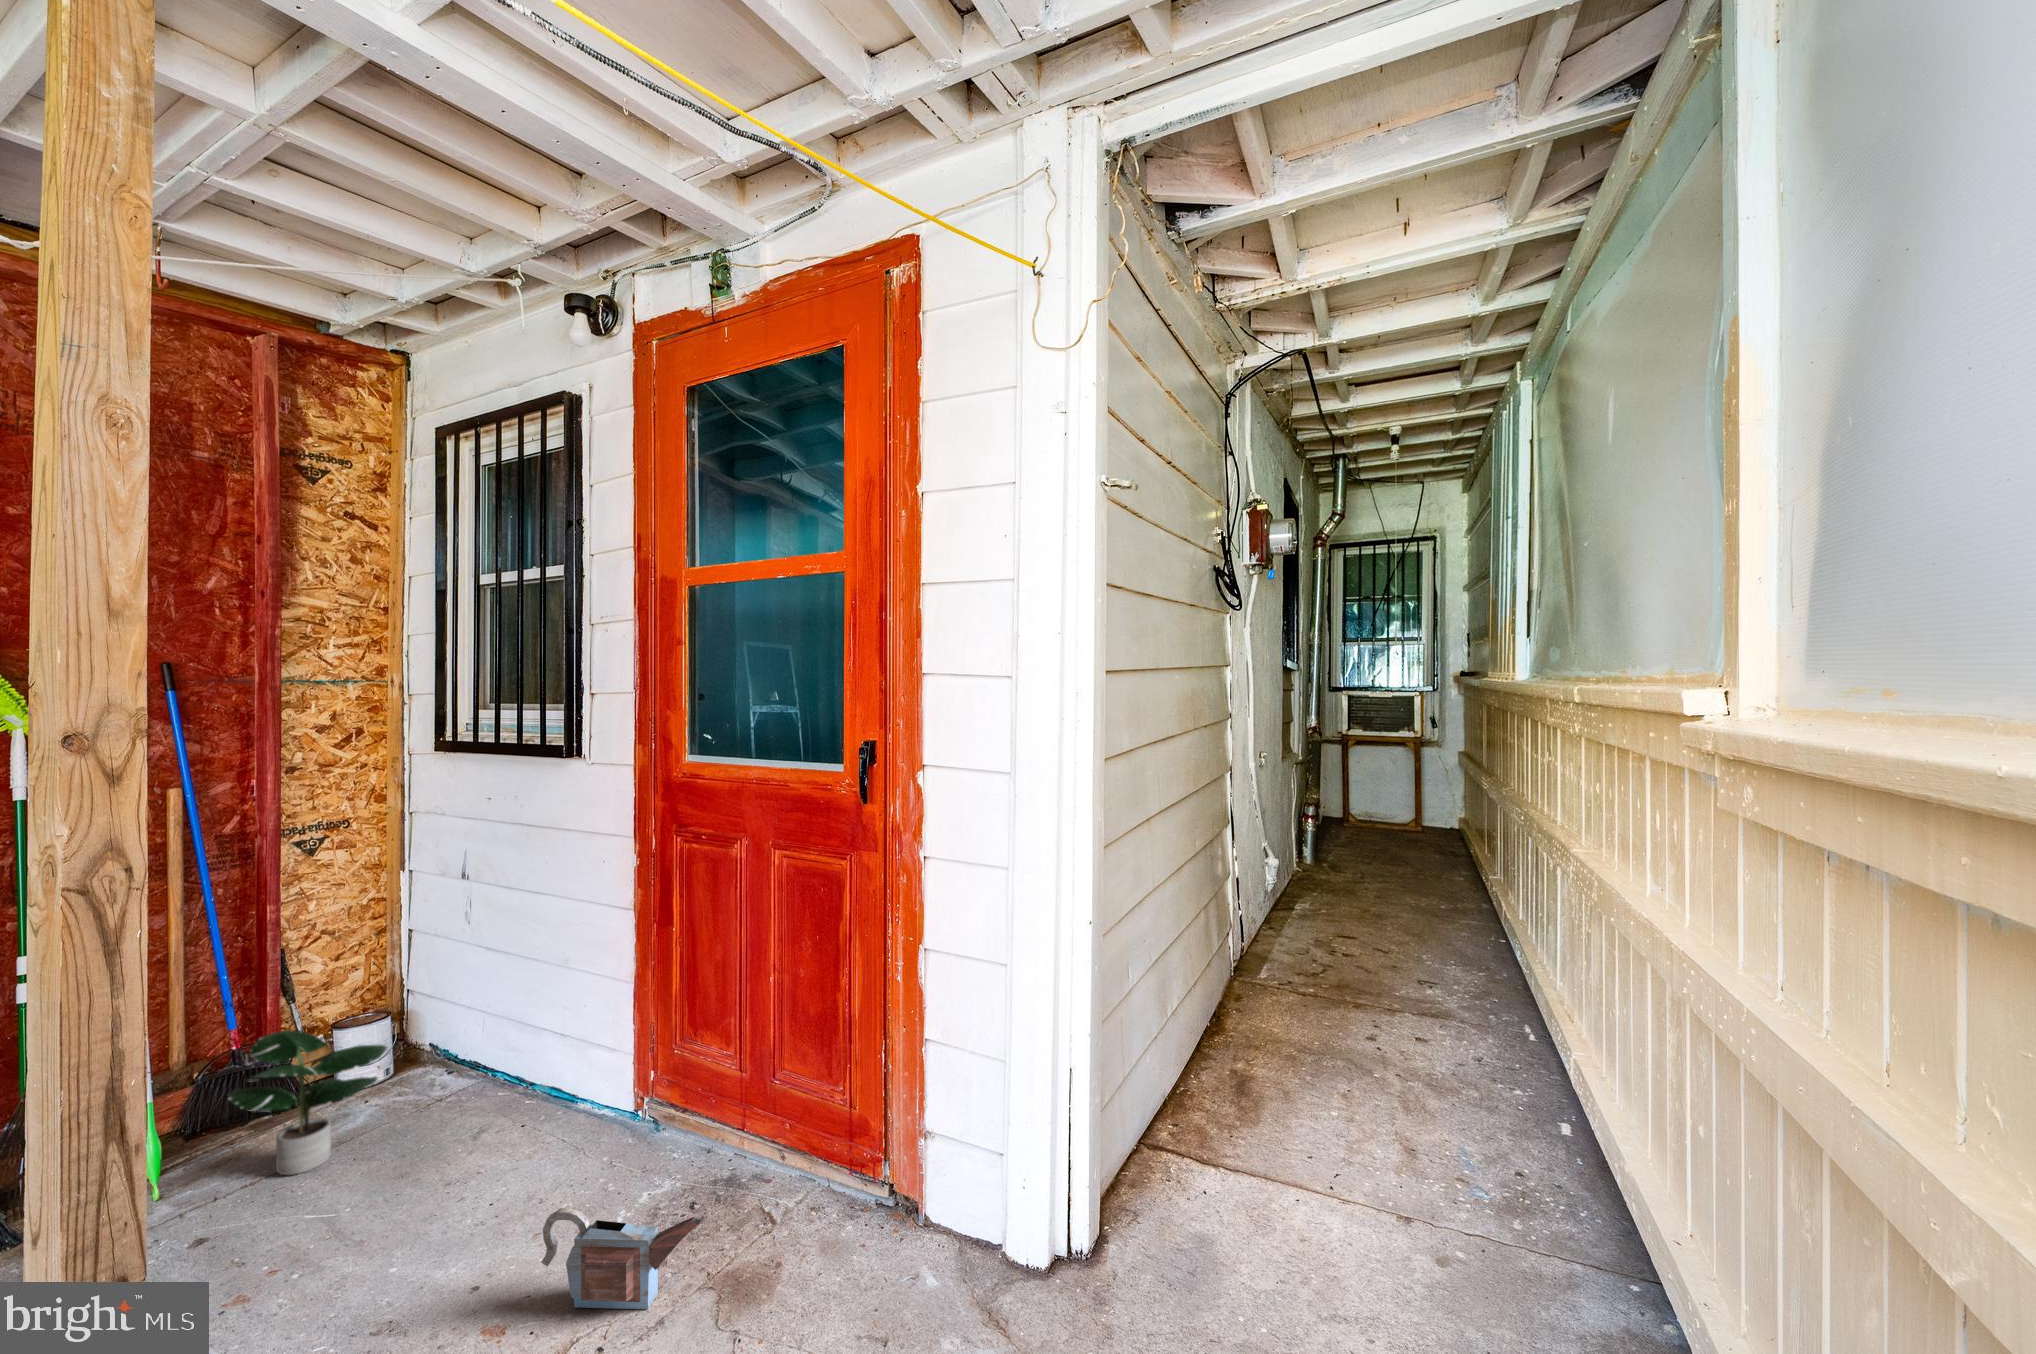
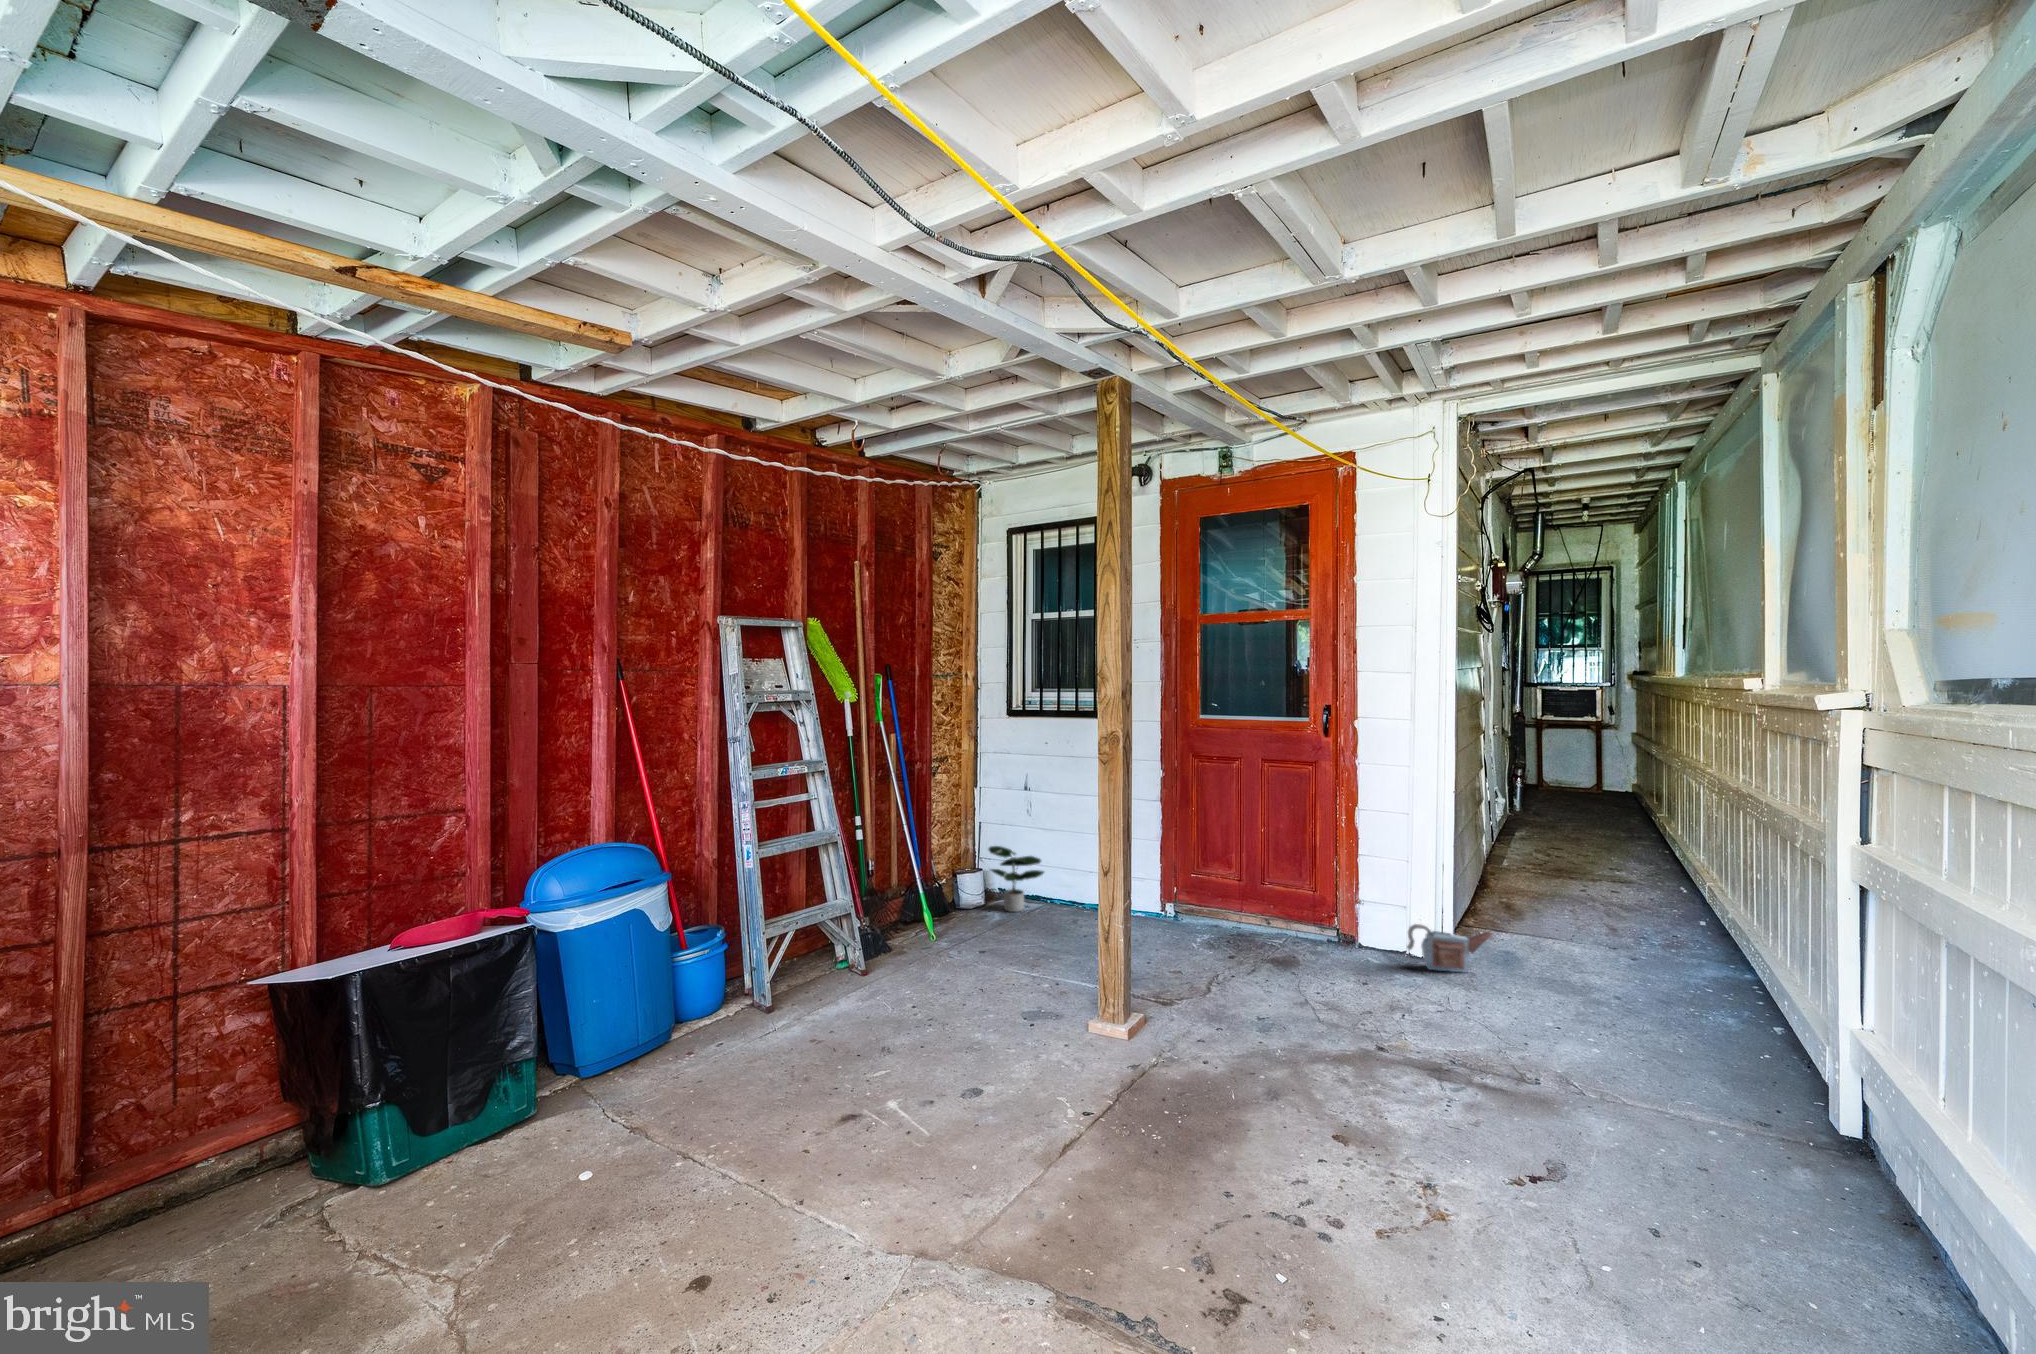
watering can: present [541,1208,701,1309] -> present [1408,924,1492,973]

